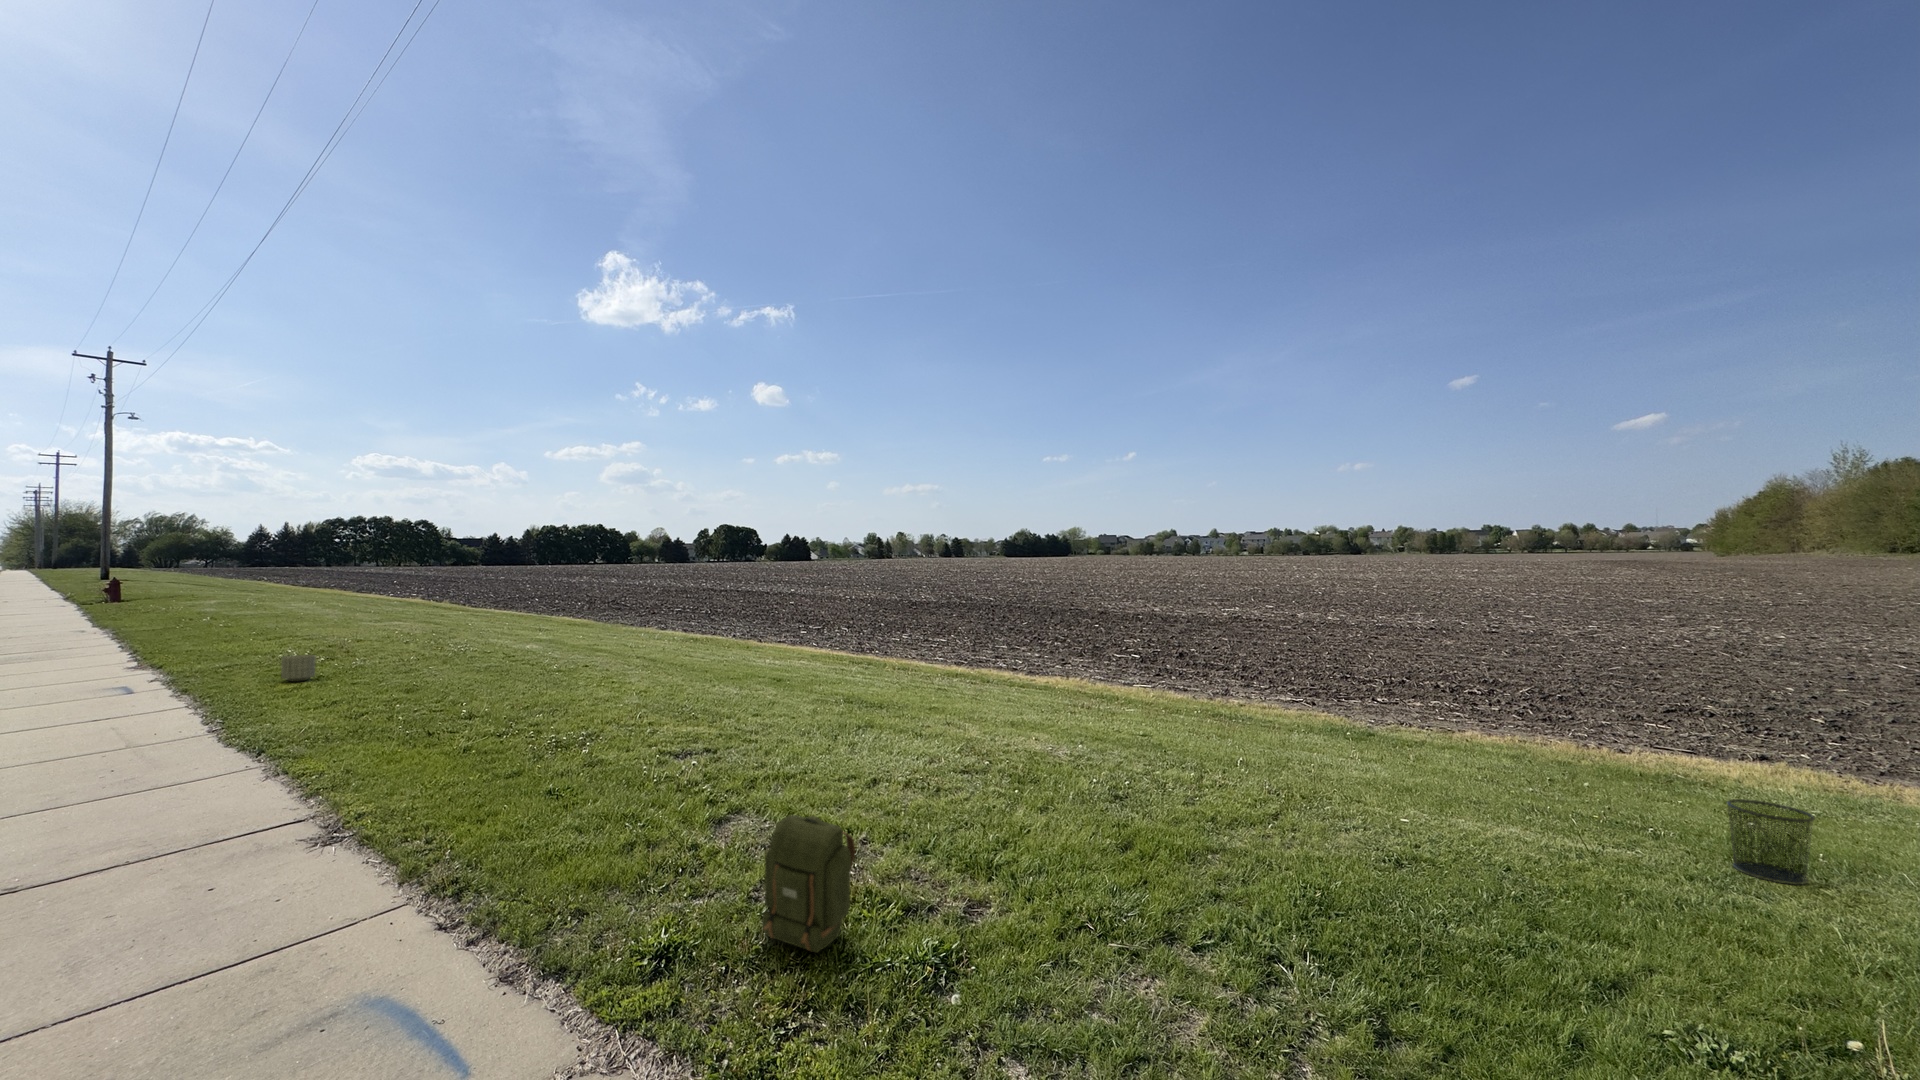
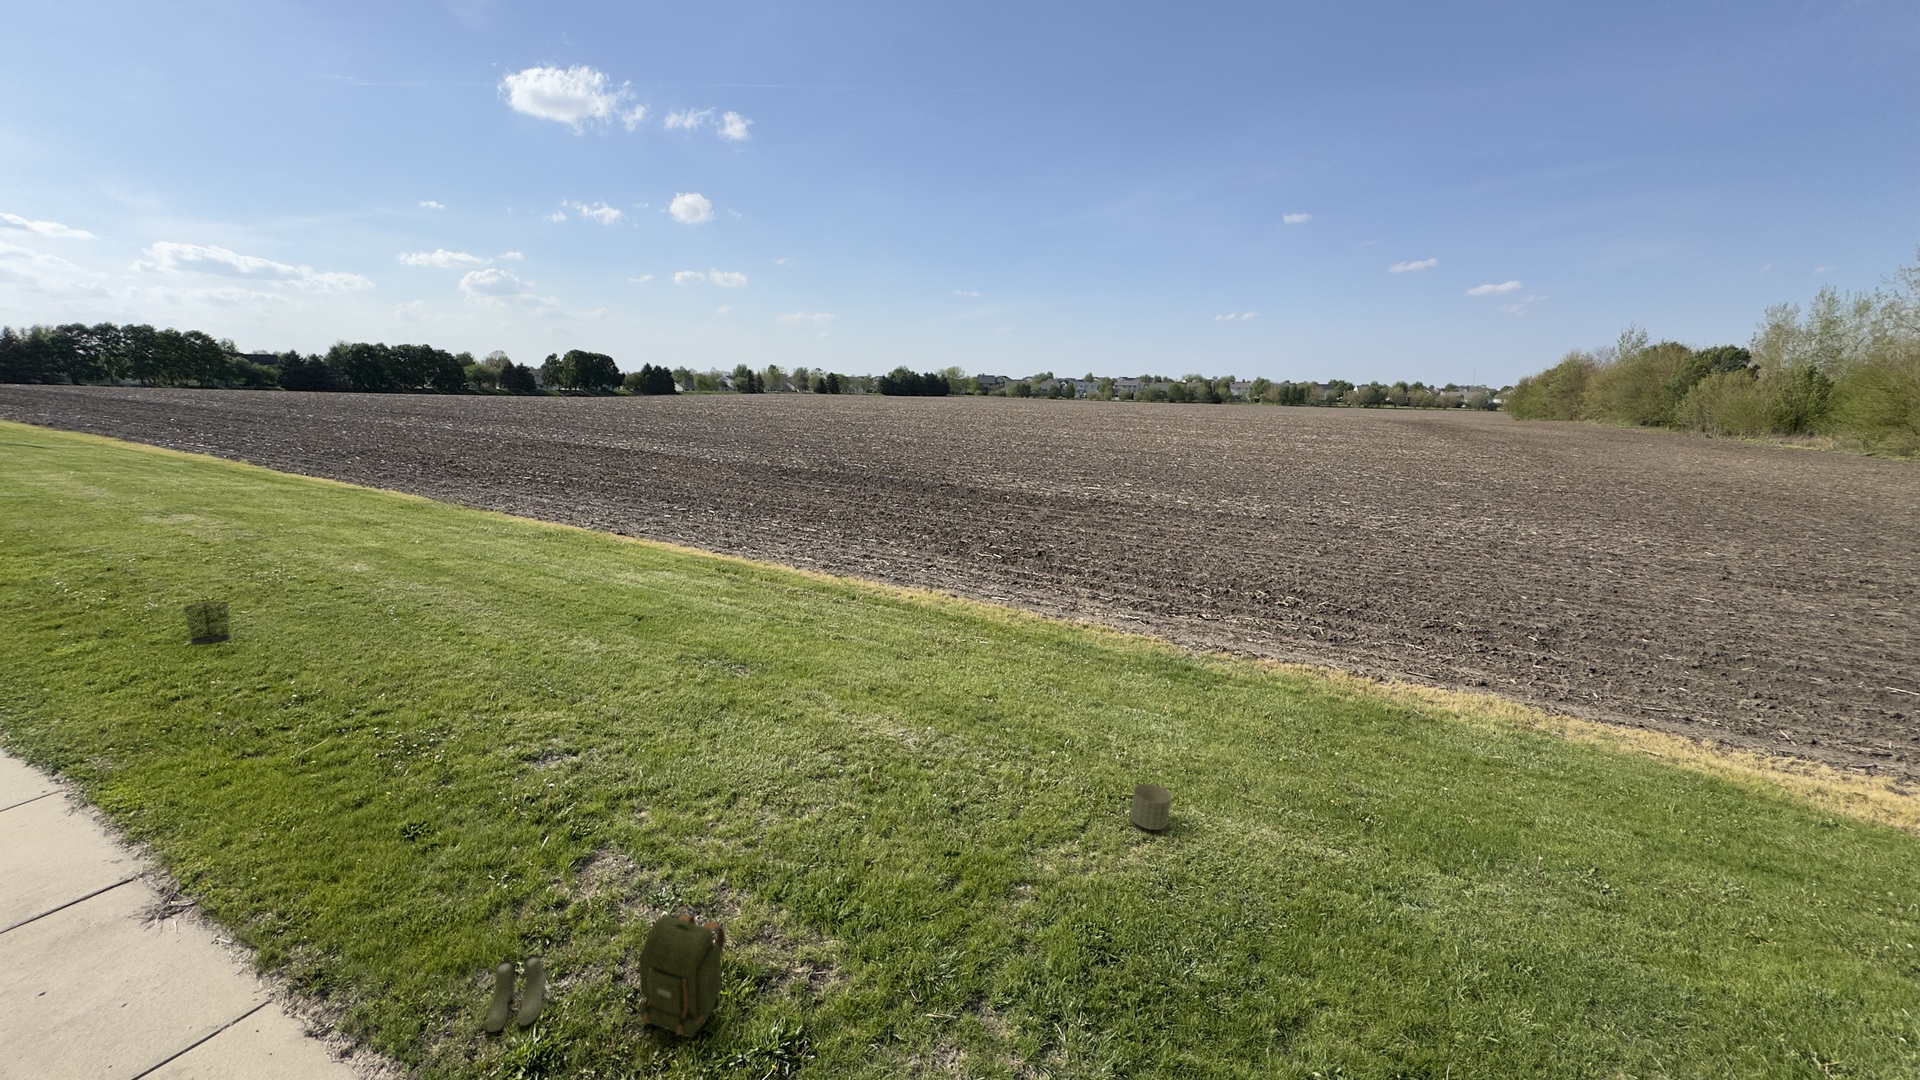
planter: present [281,655,316,682] -> present [1131,783,1171,830]
waste bin: present [1727,799,1815,885] -> present [183,602,229,644]
boots: none [608,863,668,935] -> present [487,954,545,1032]

